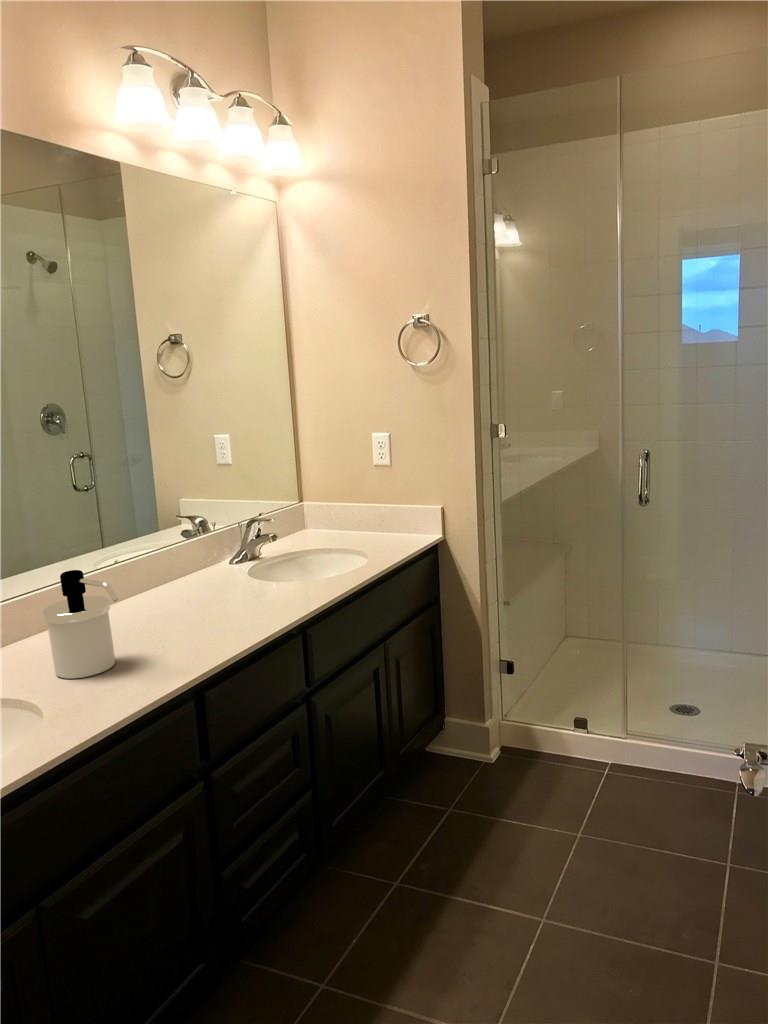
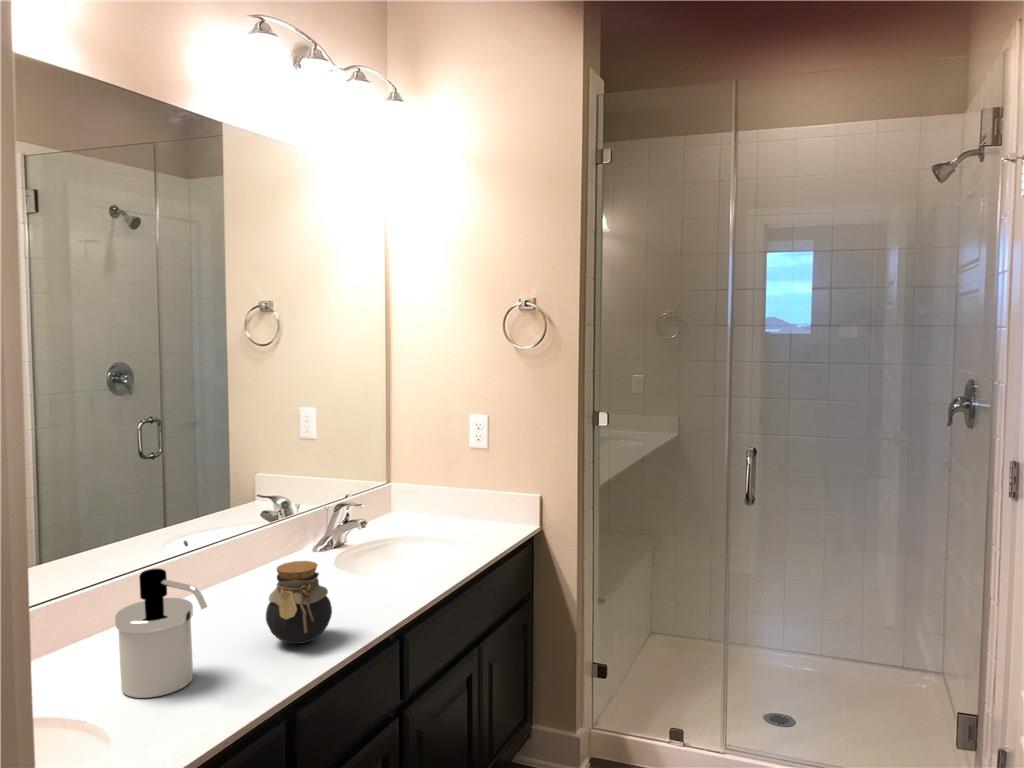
jar: none [177,563,236,635] -> present [266,561,332,644]

